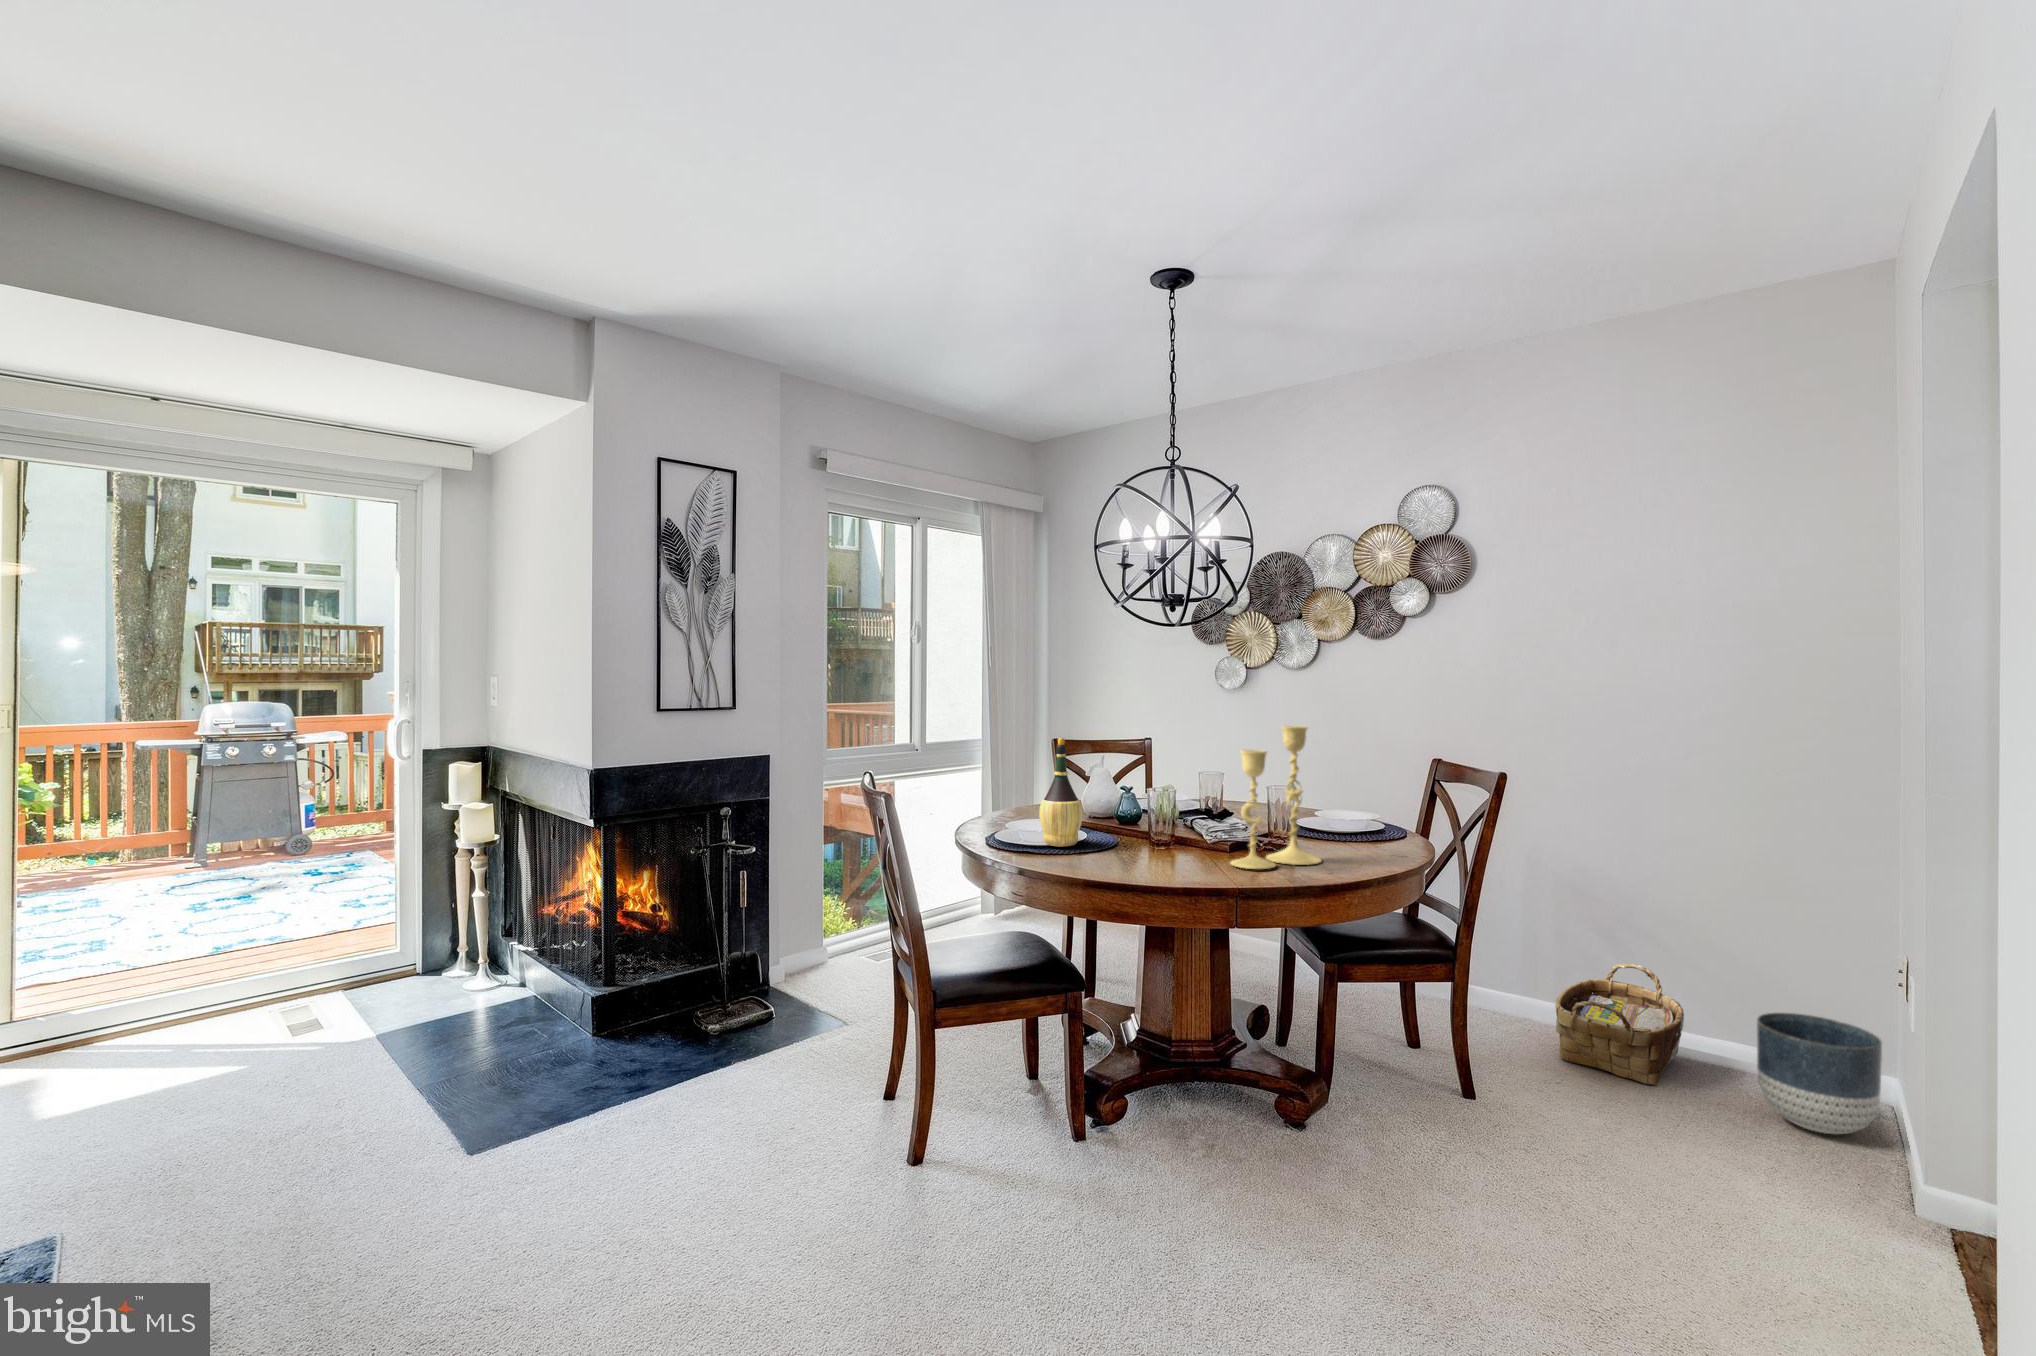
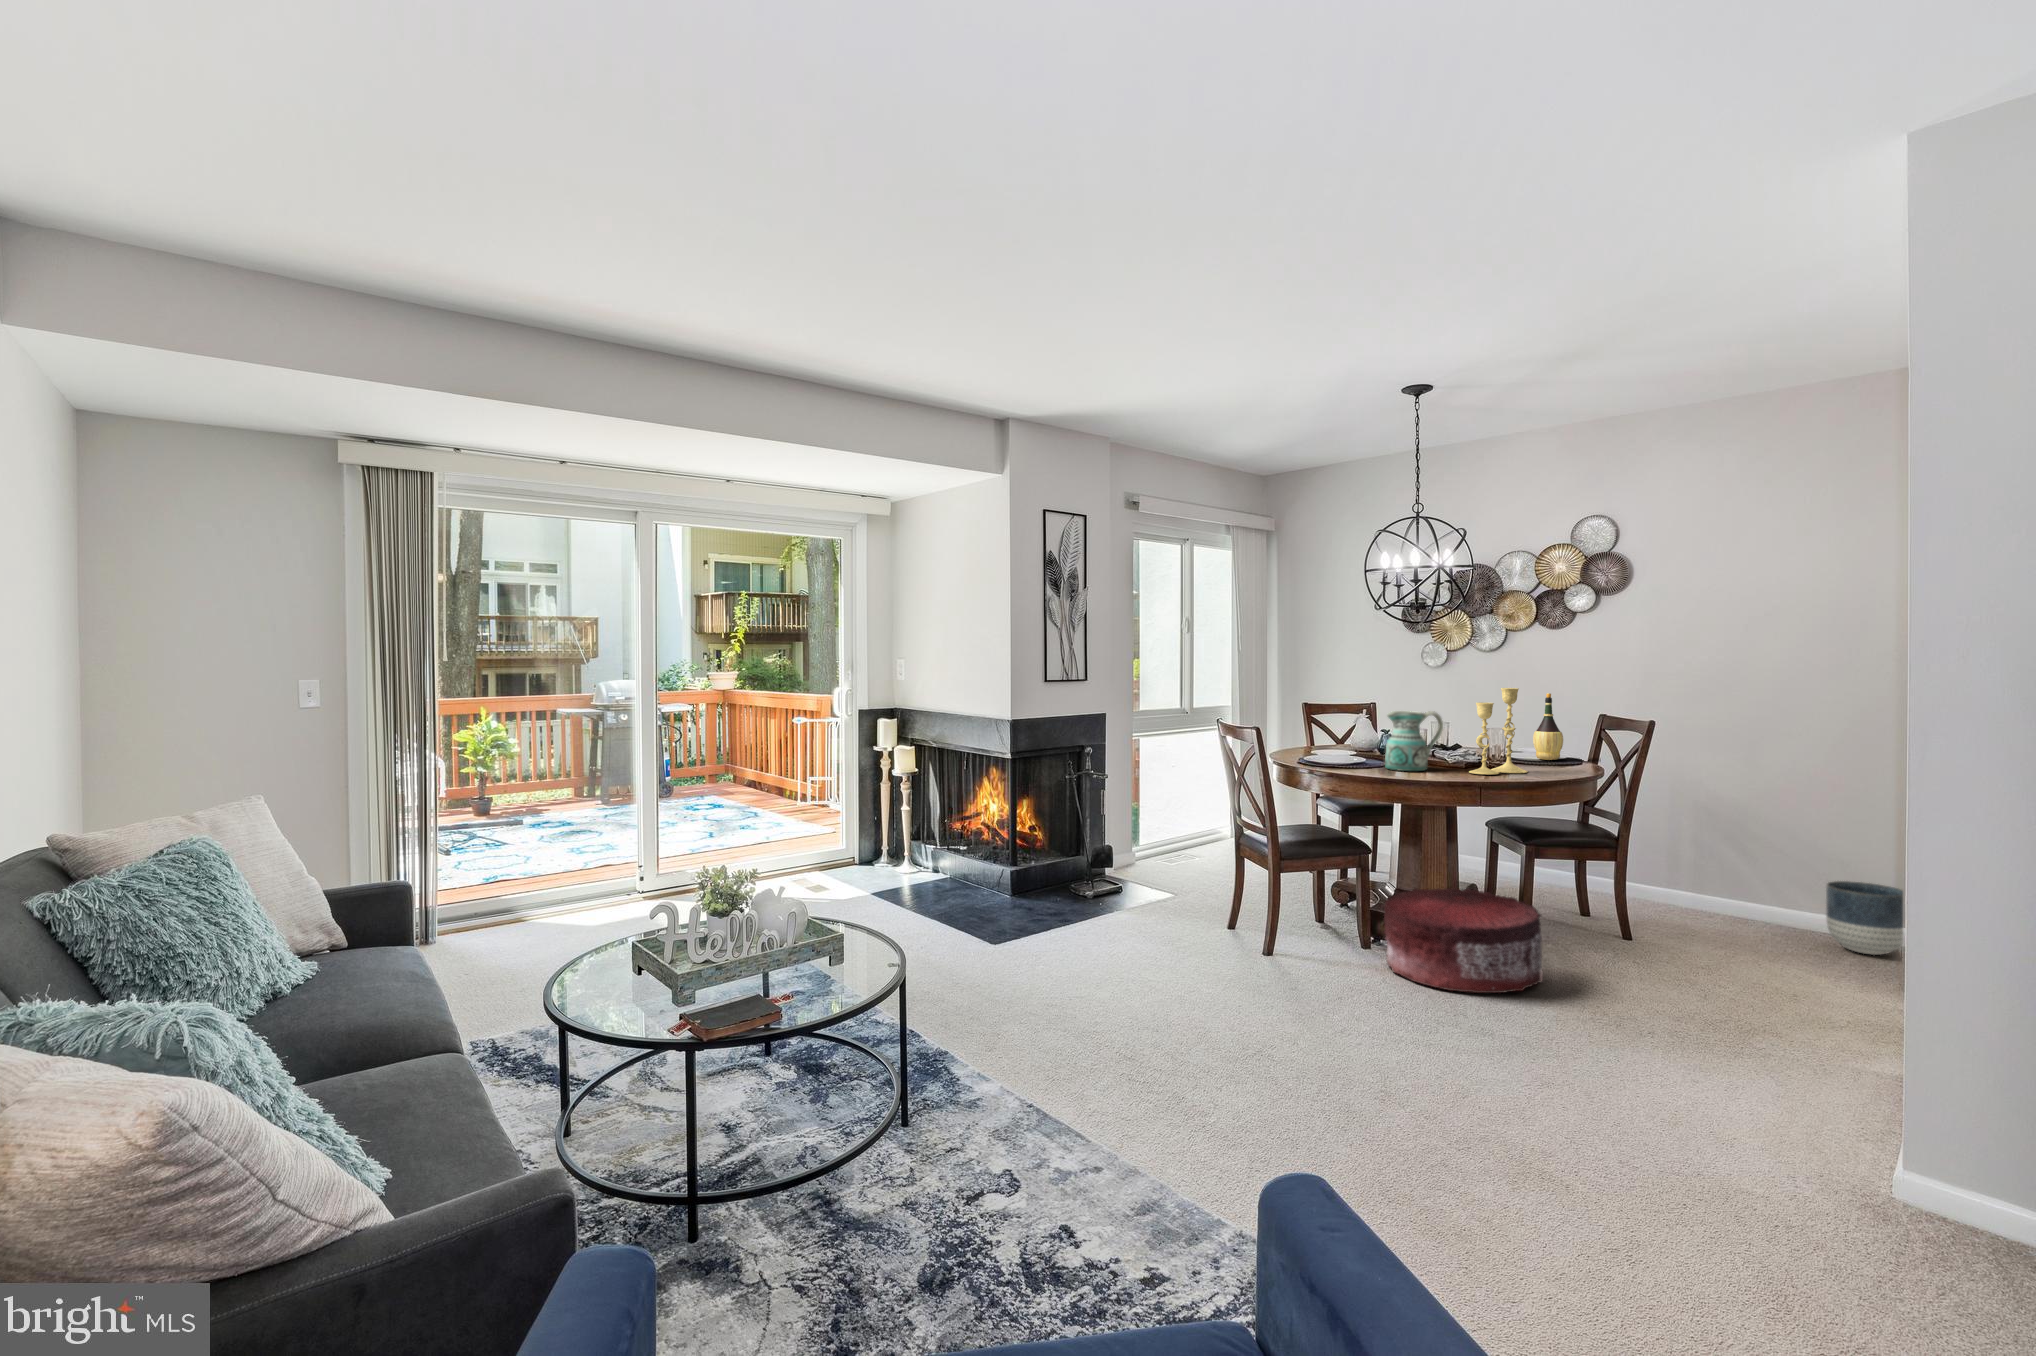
wine bottle: present [1039,738,1083,847] -> present [1533,693,1563,760]
ceramic pitcher: none [1105,761,1193,861] -> present [1385,711,1443,771]
woven basket: present [1555,964,1684,1085] -> none [1688,858,1781,932]
pouf: none [1081,1050,1337,1285] -> present [1384,888,1543,993]

